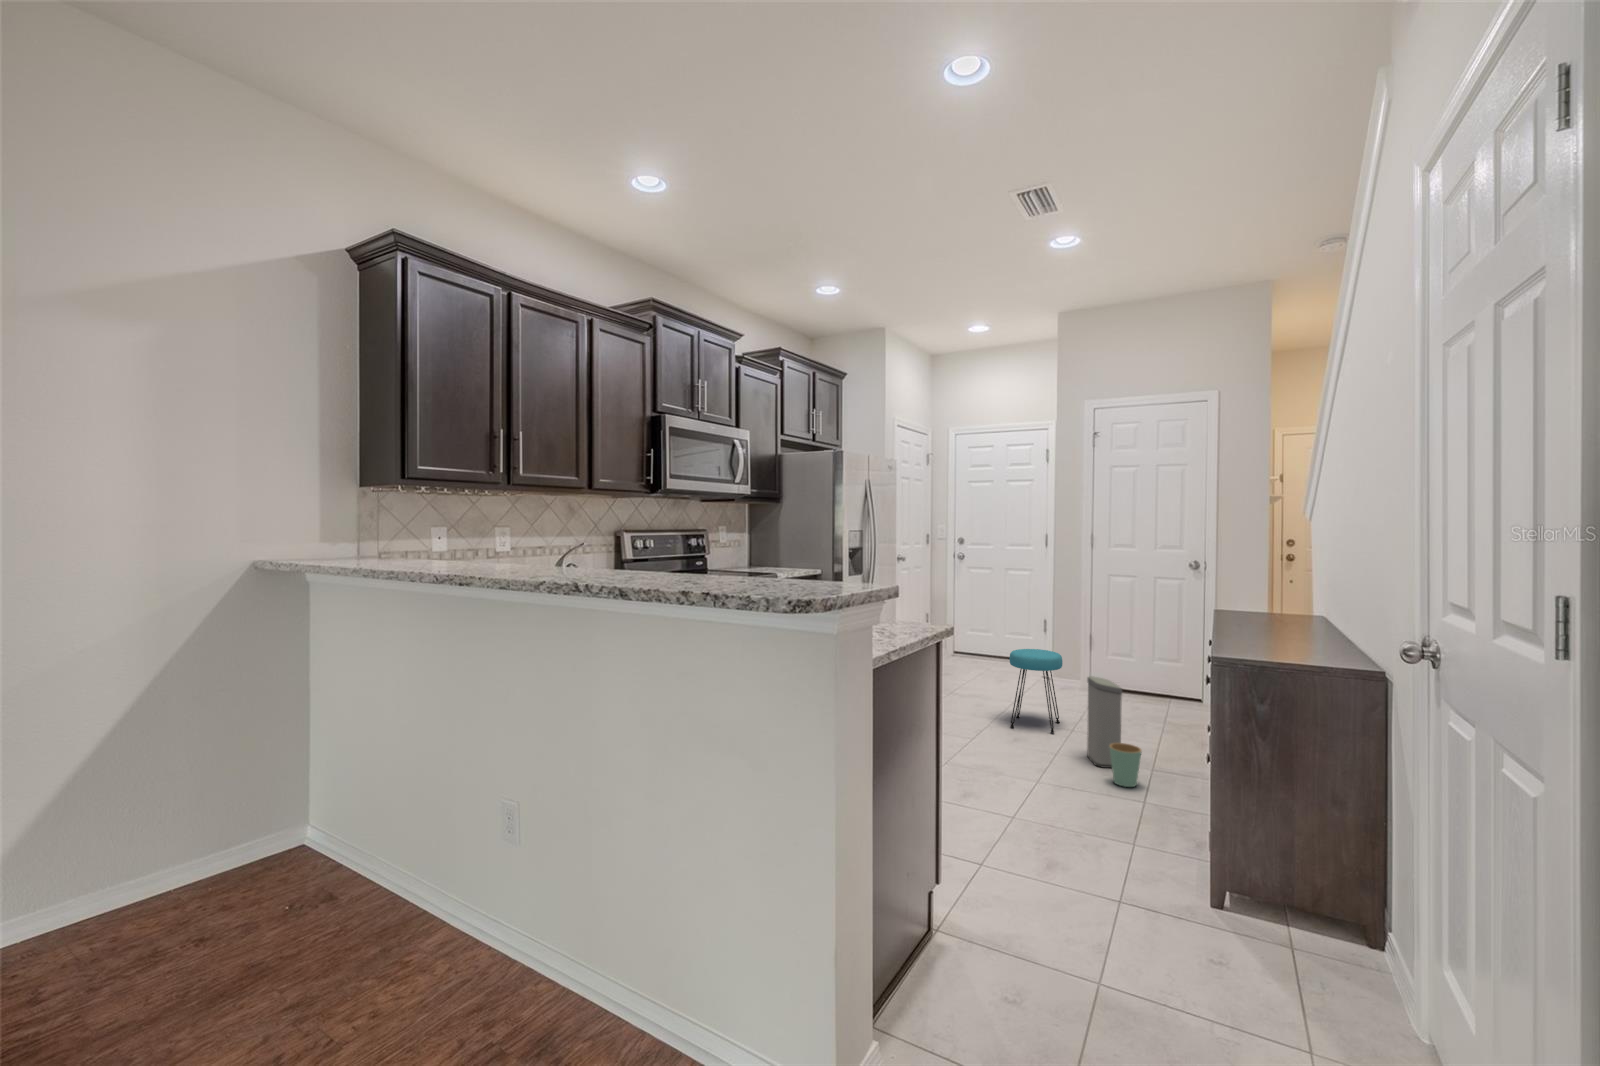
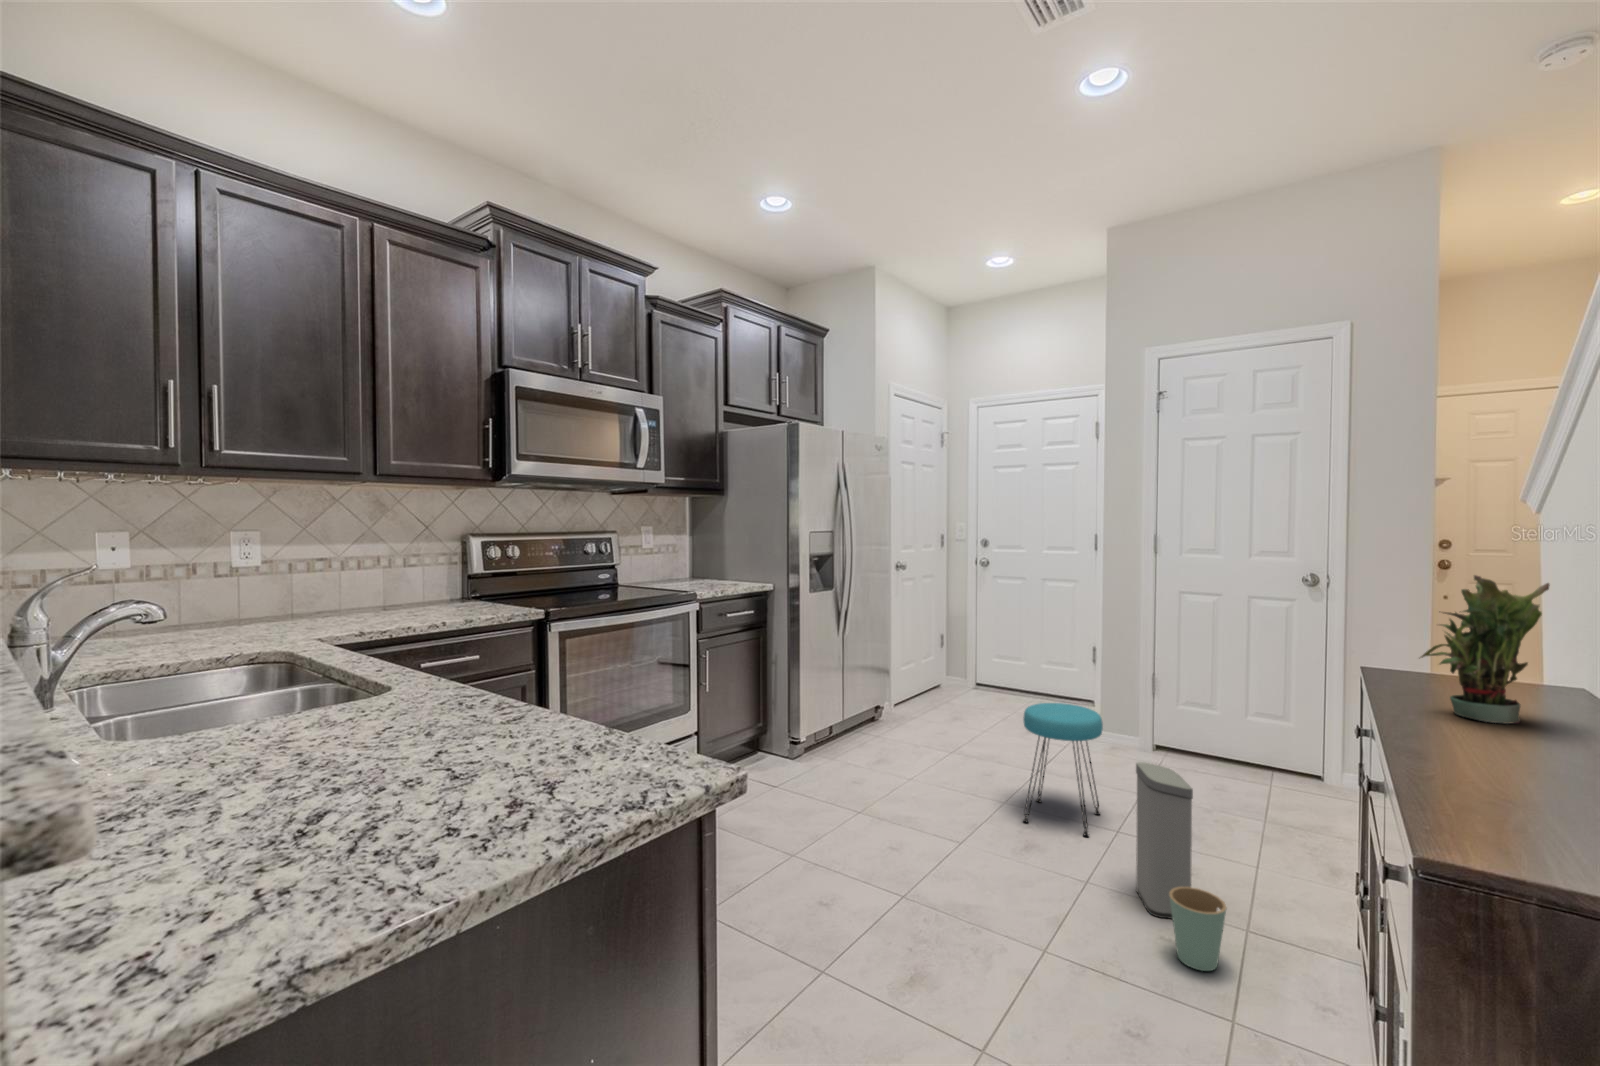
potted plant: none [1238,553,1296,628] -> present [1419,575,1550,724]

